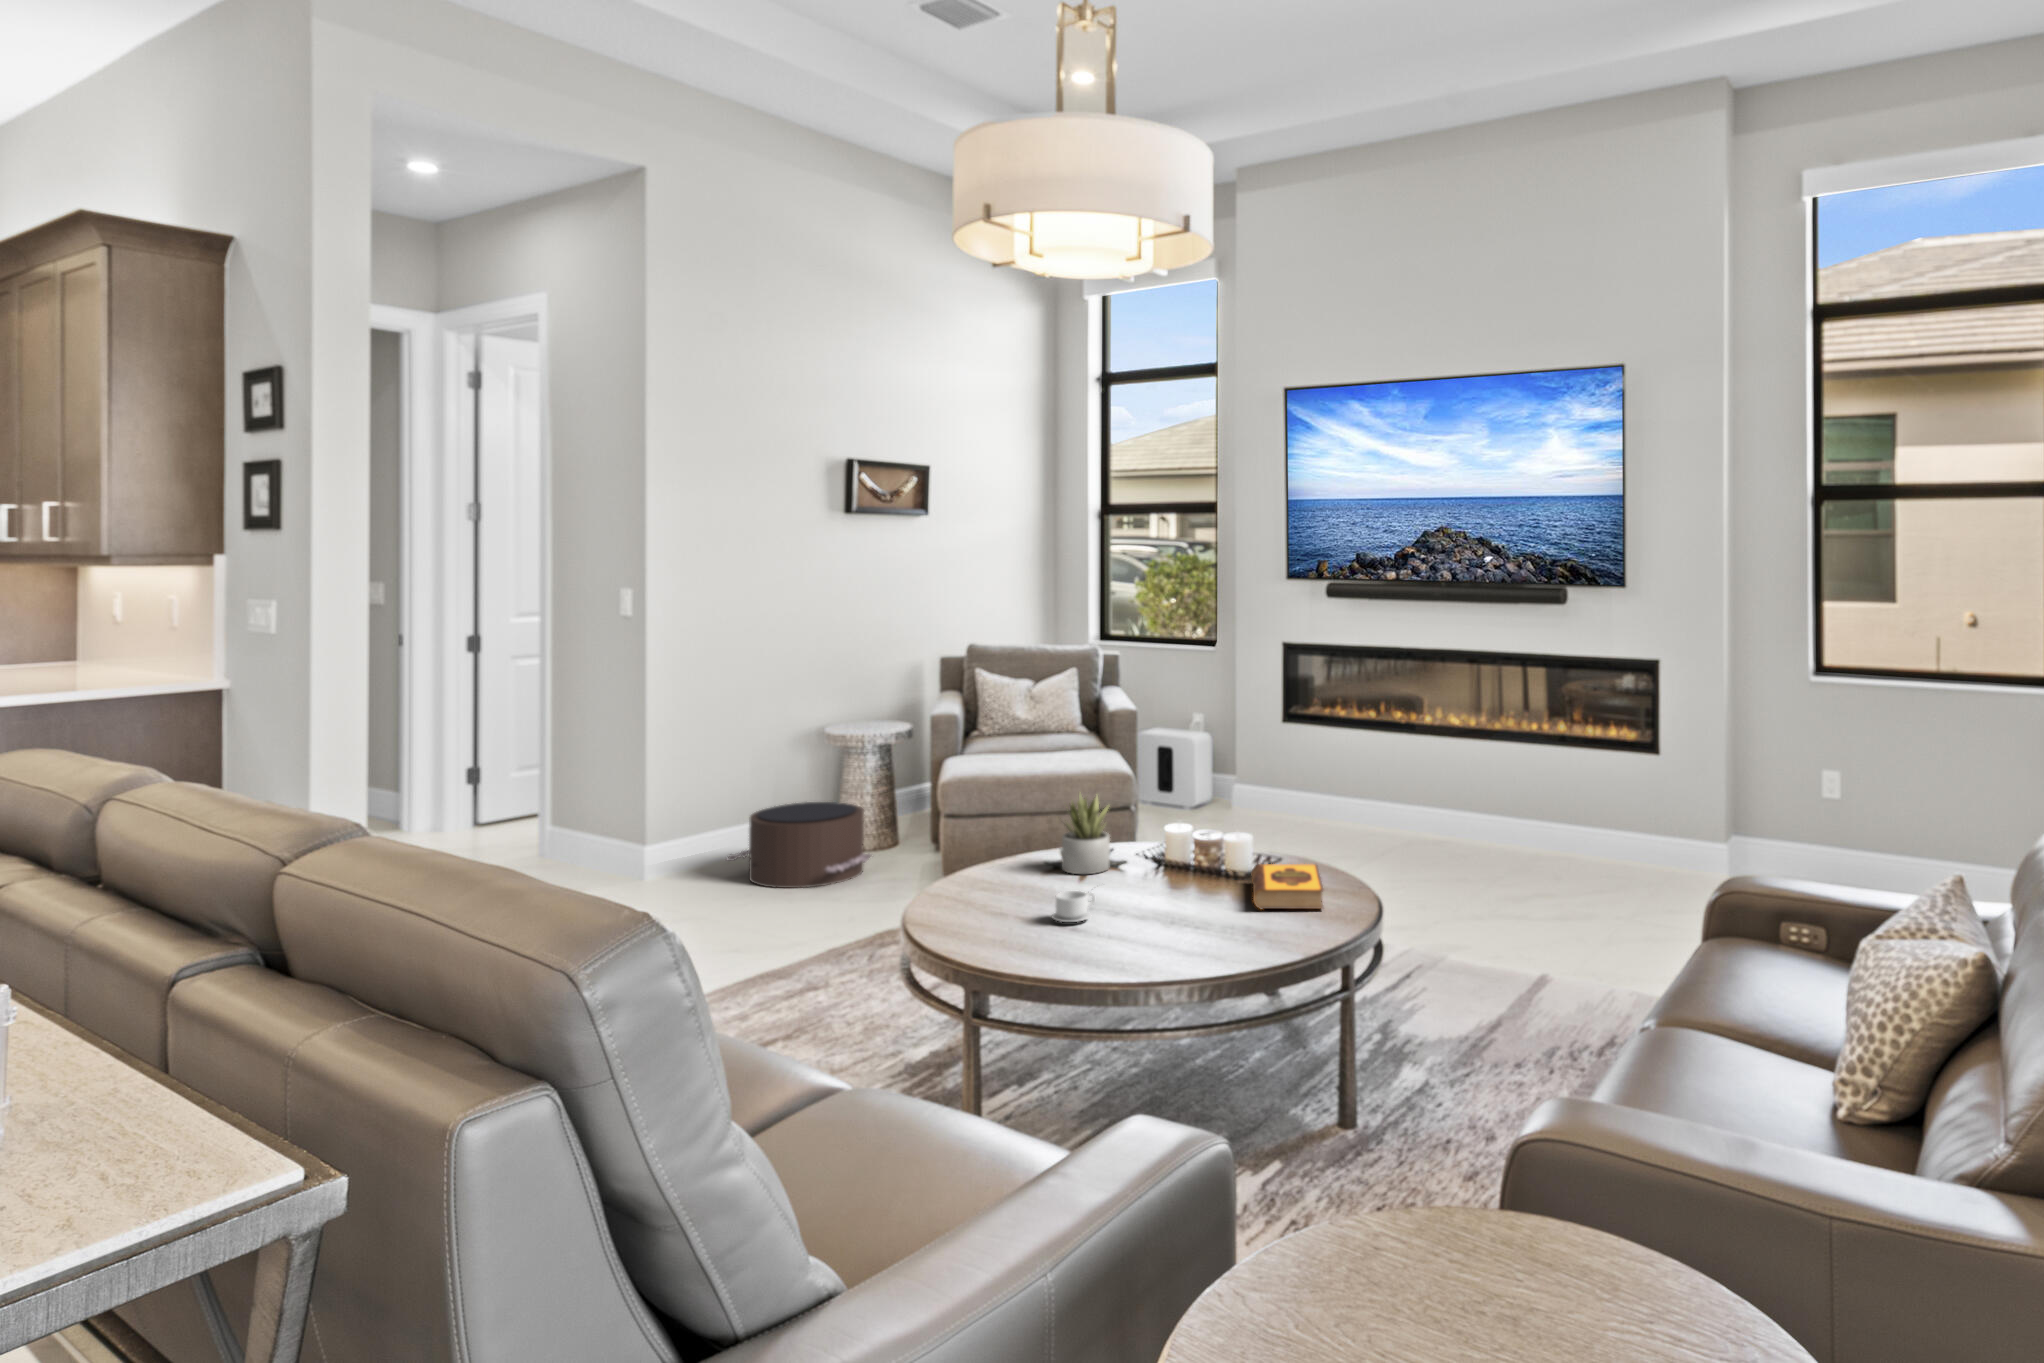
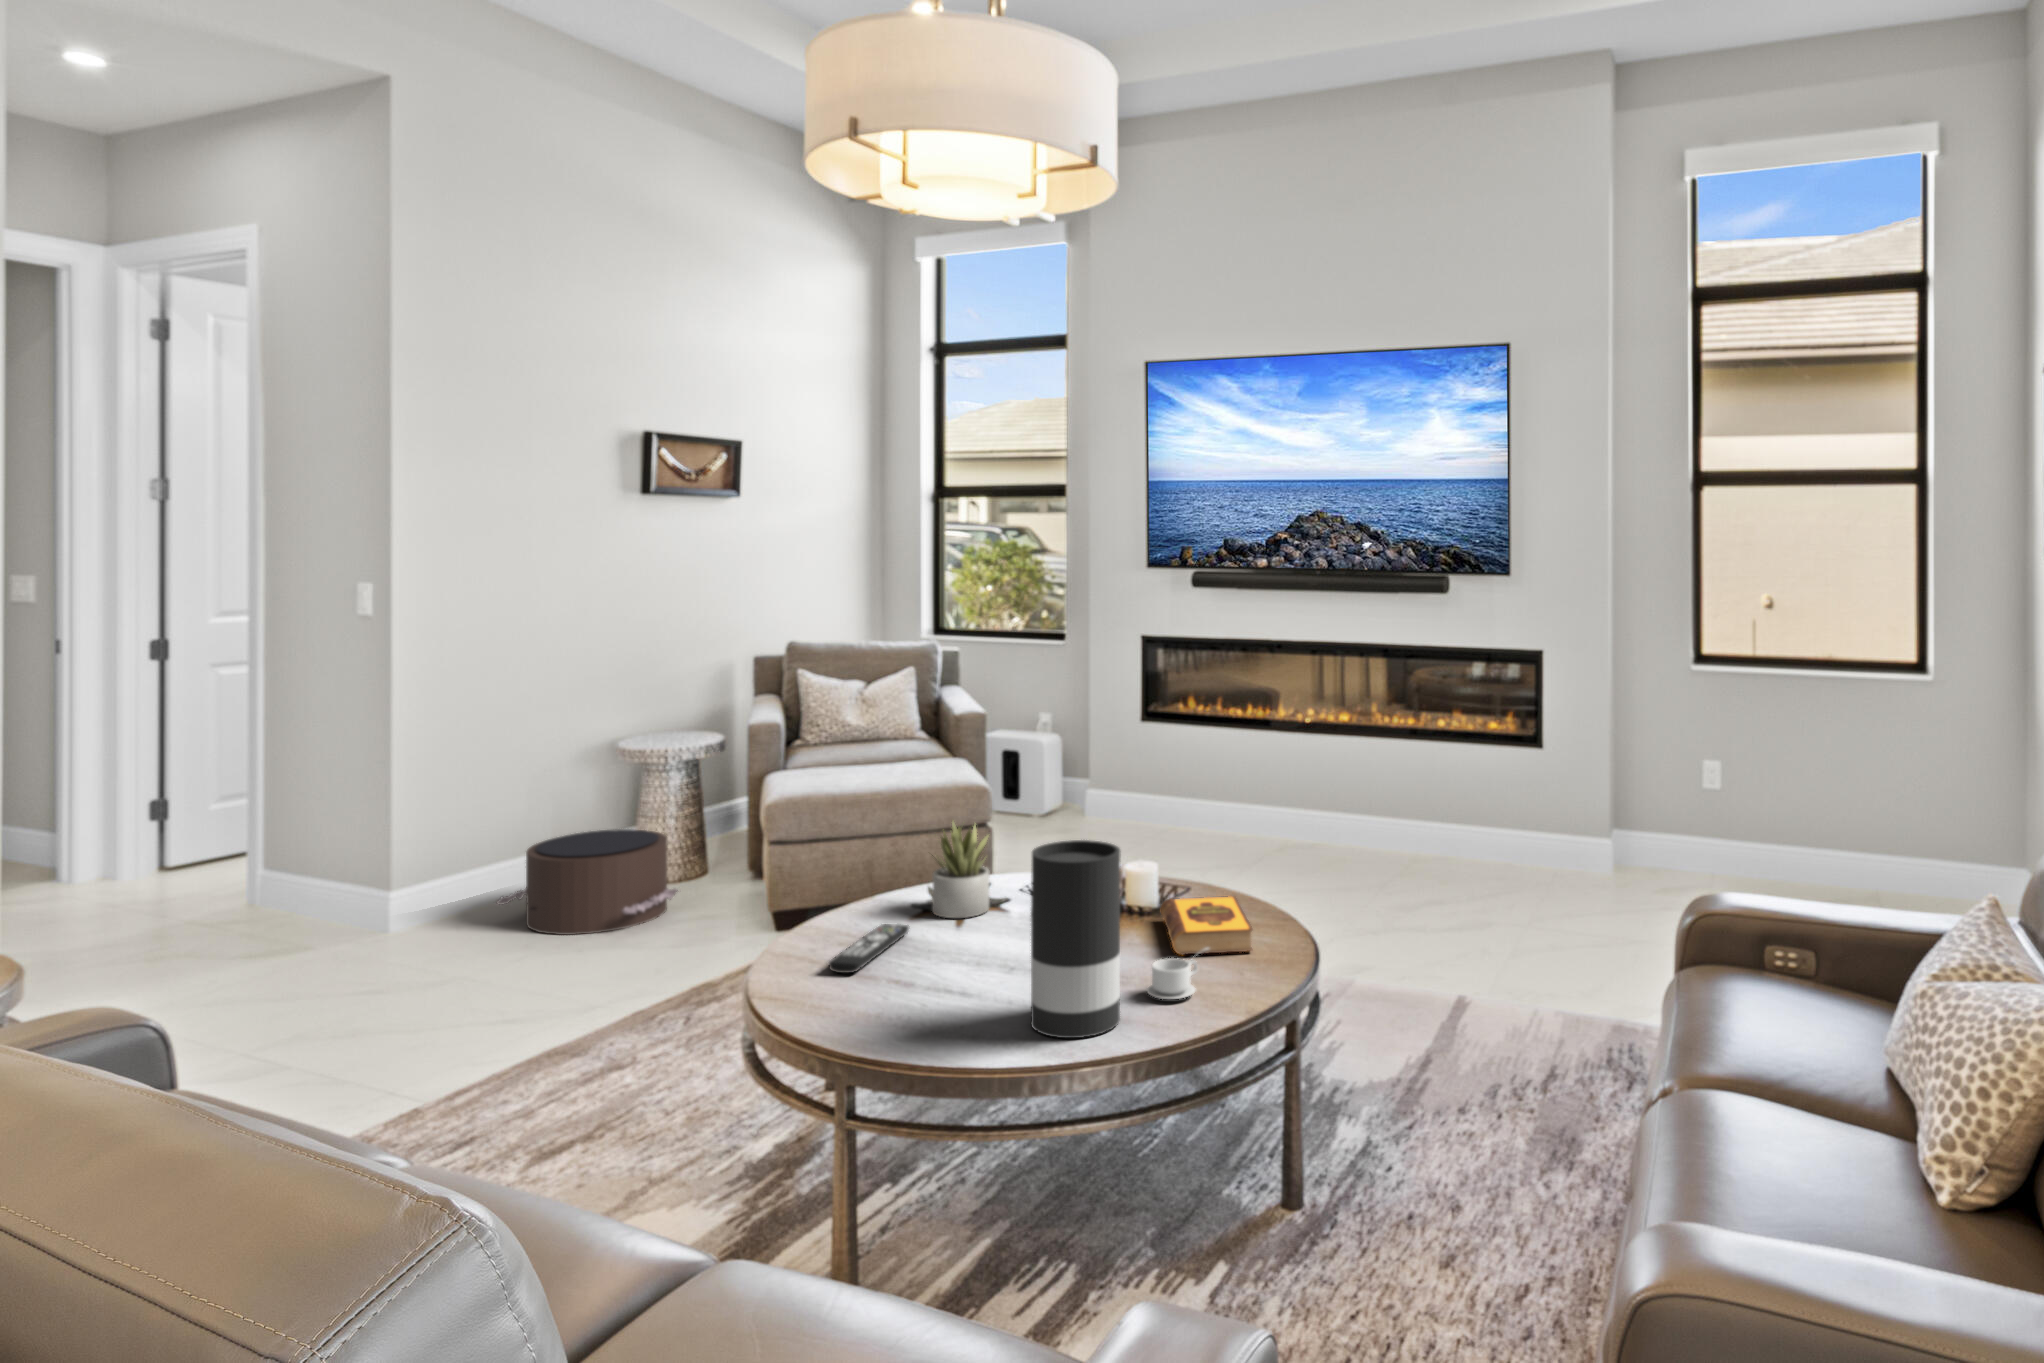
vase: none [1122,804,1197,966] -> present [1031,840,1121,1038]
remote control: none [968,875,1039,911] -> present [828,924,909,973]
teacup: present [1052,891,1095,922] -> present [1147,948,1209,999]

